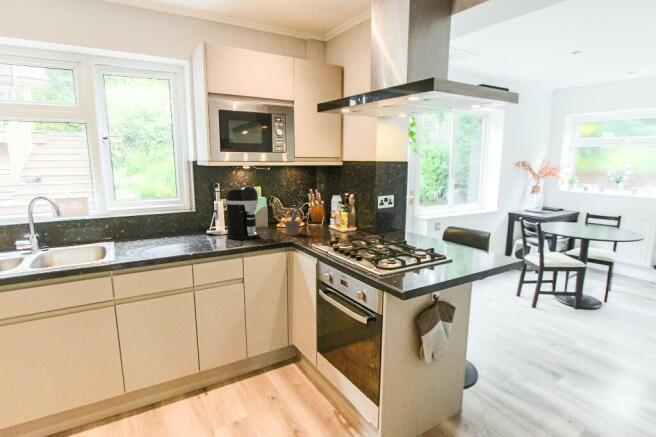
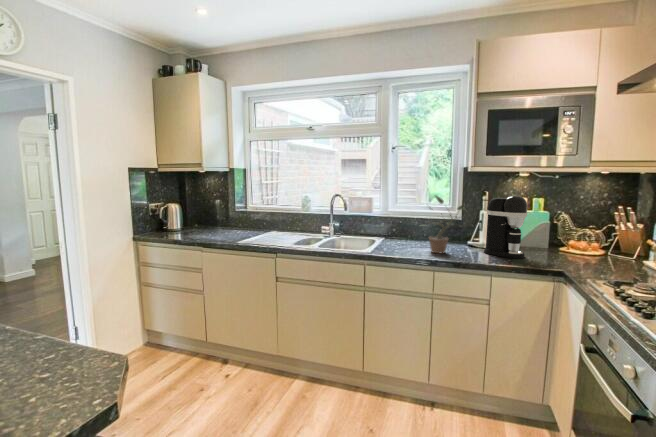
potted plant: present [280,187,307,236] -> present [429,196,464,254]

